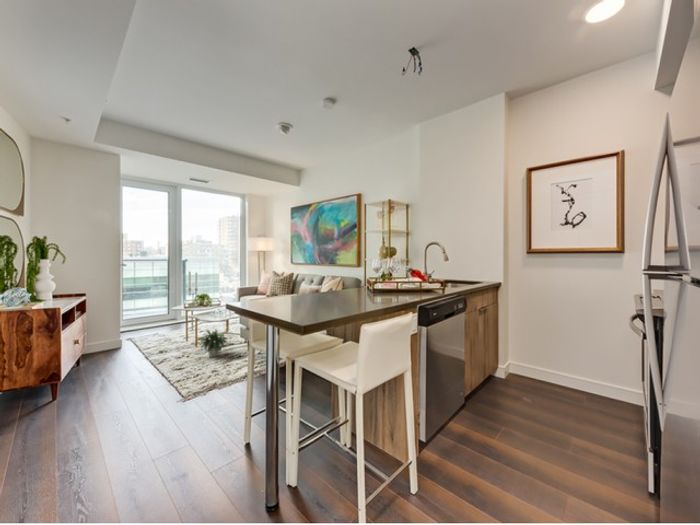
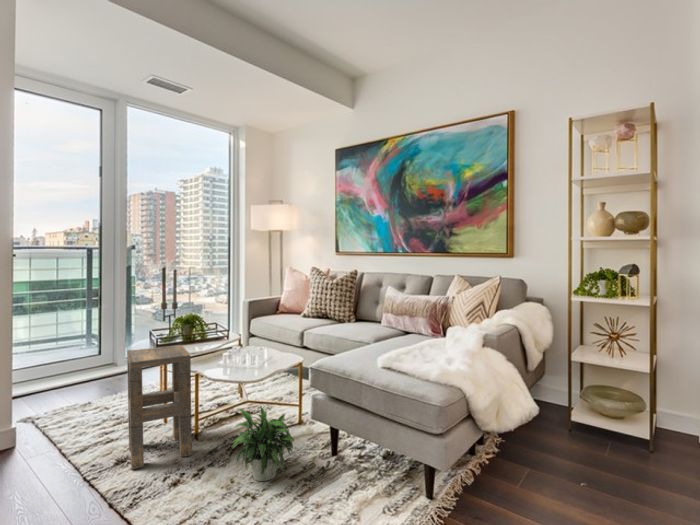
side table: none [163,305,190,353] -> present [127,345,192,470]

